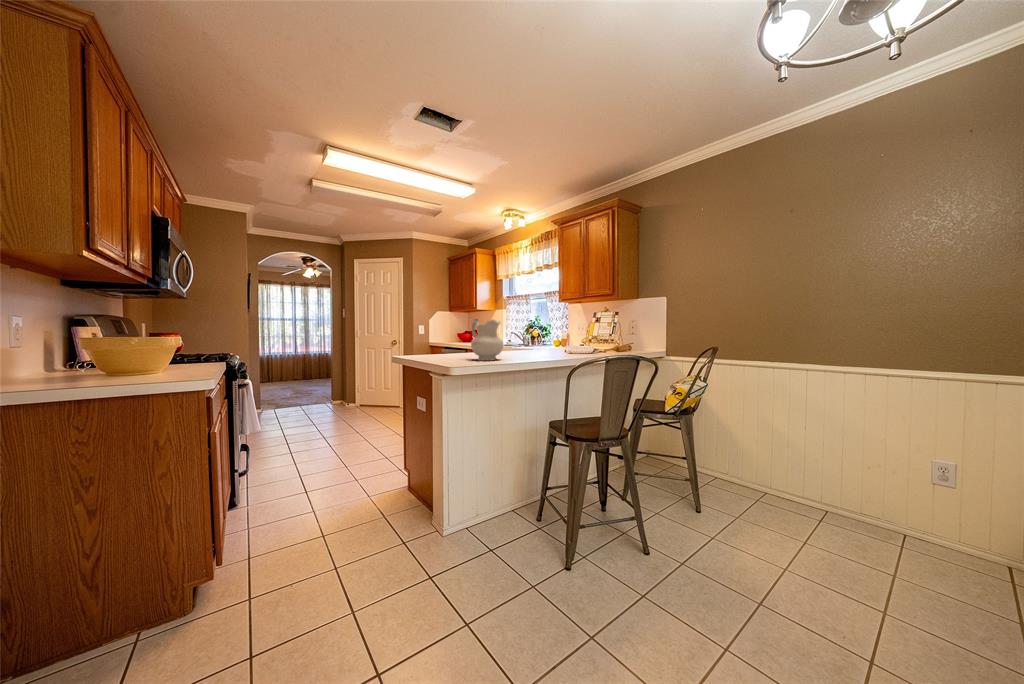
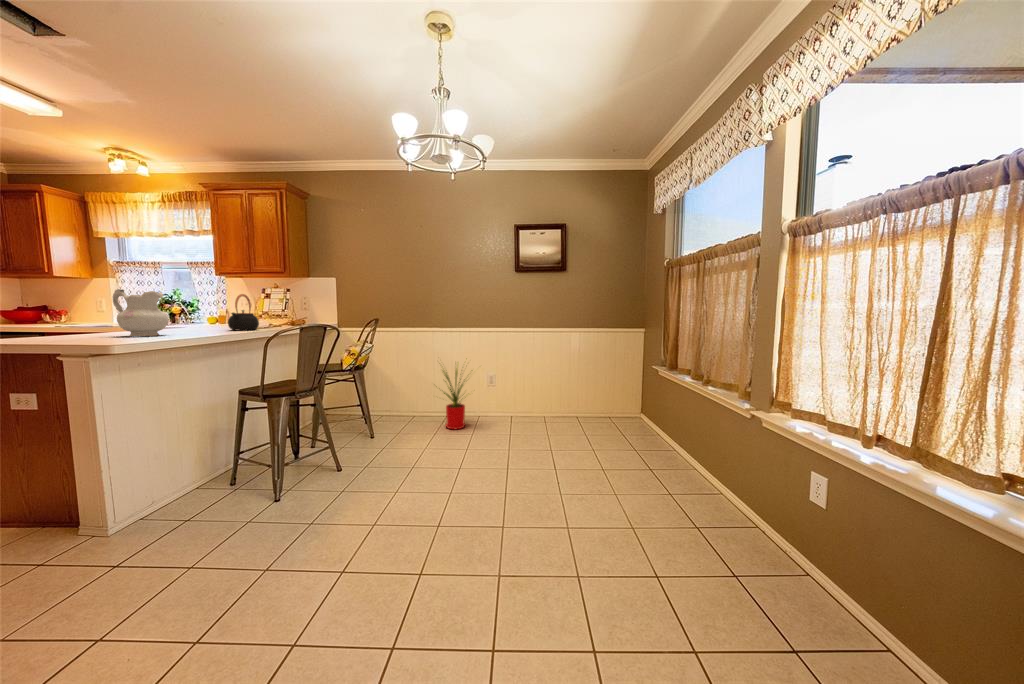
teapot: none [553,319,579,357] -> present [228,294,259,330]
house plant: none [799,412,931,550] -> present [443,368,466,429]

